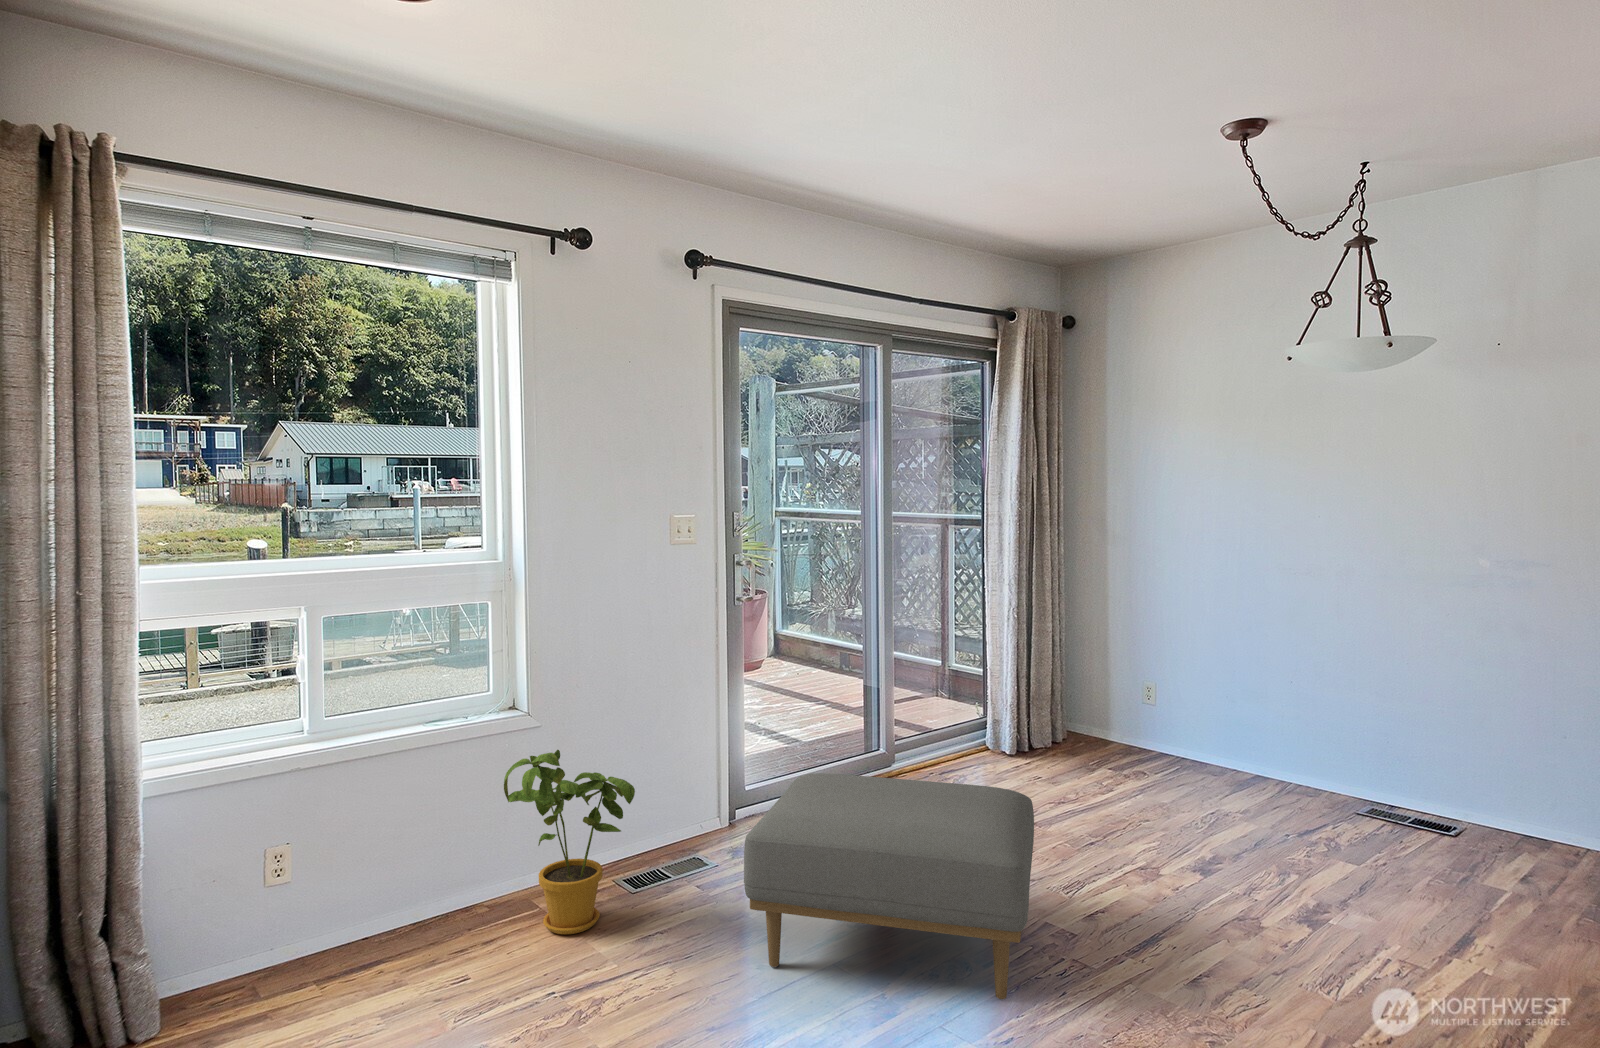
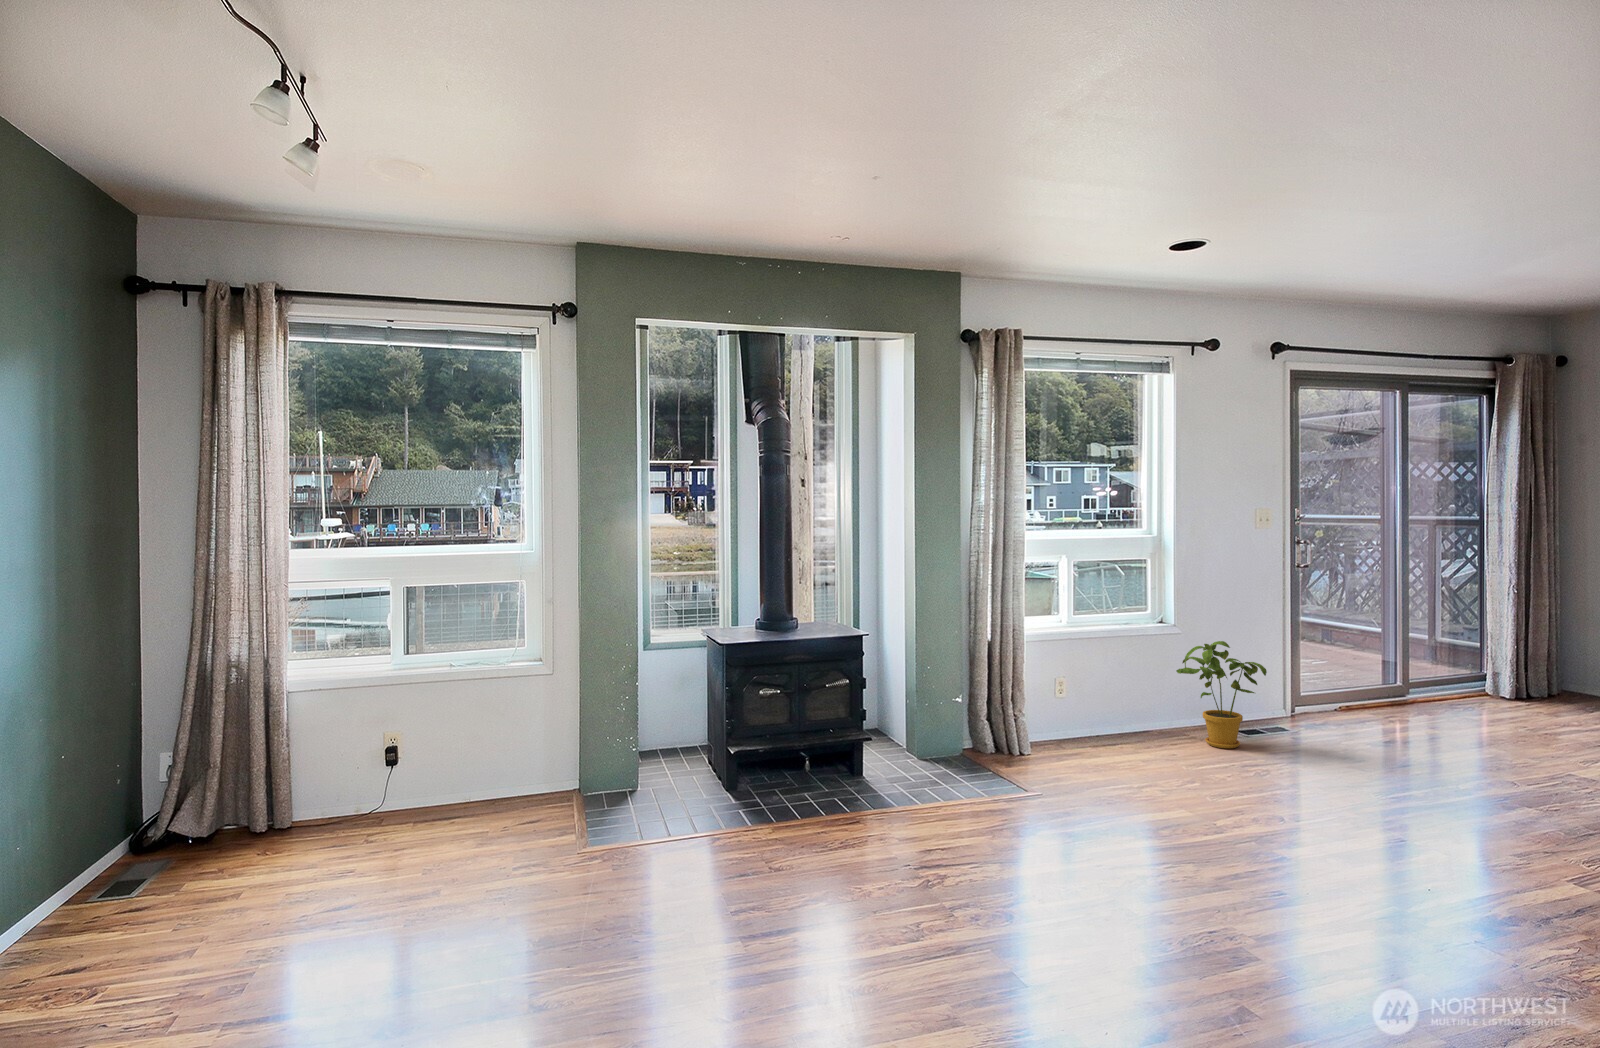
ottoman: present [744,773,1034,1000] -> none [1355,671,1570,800]

